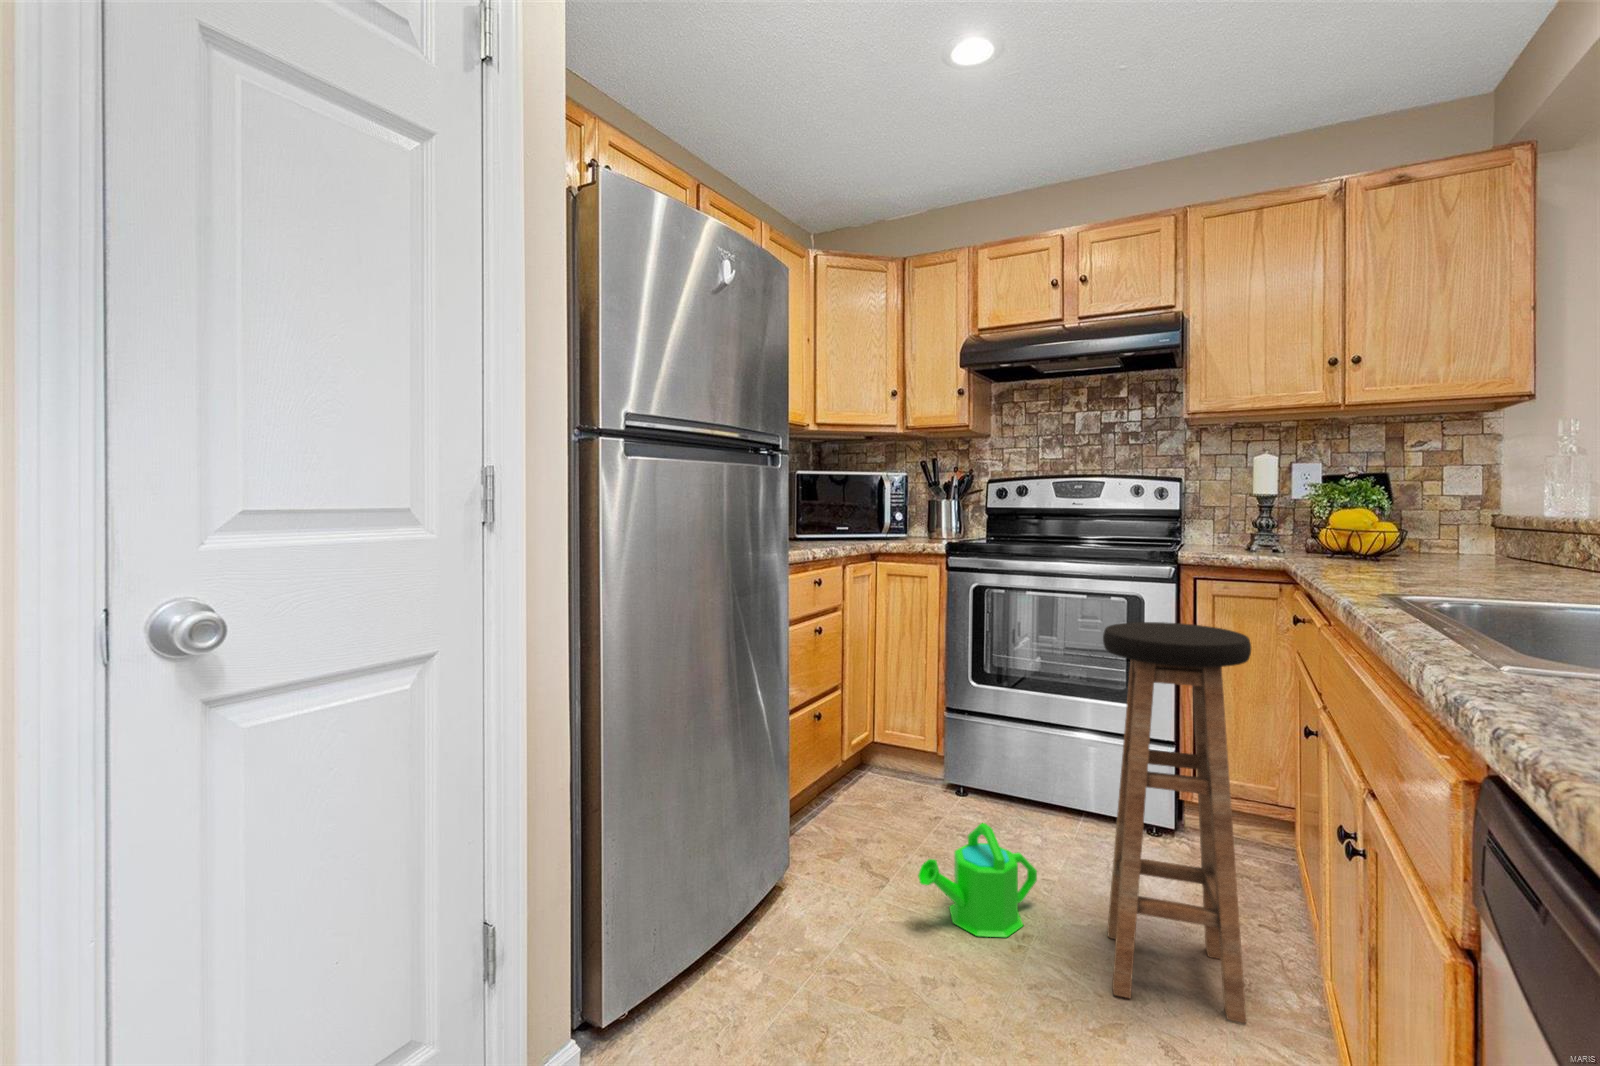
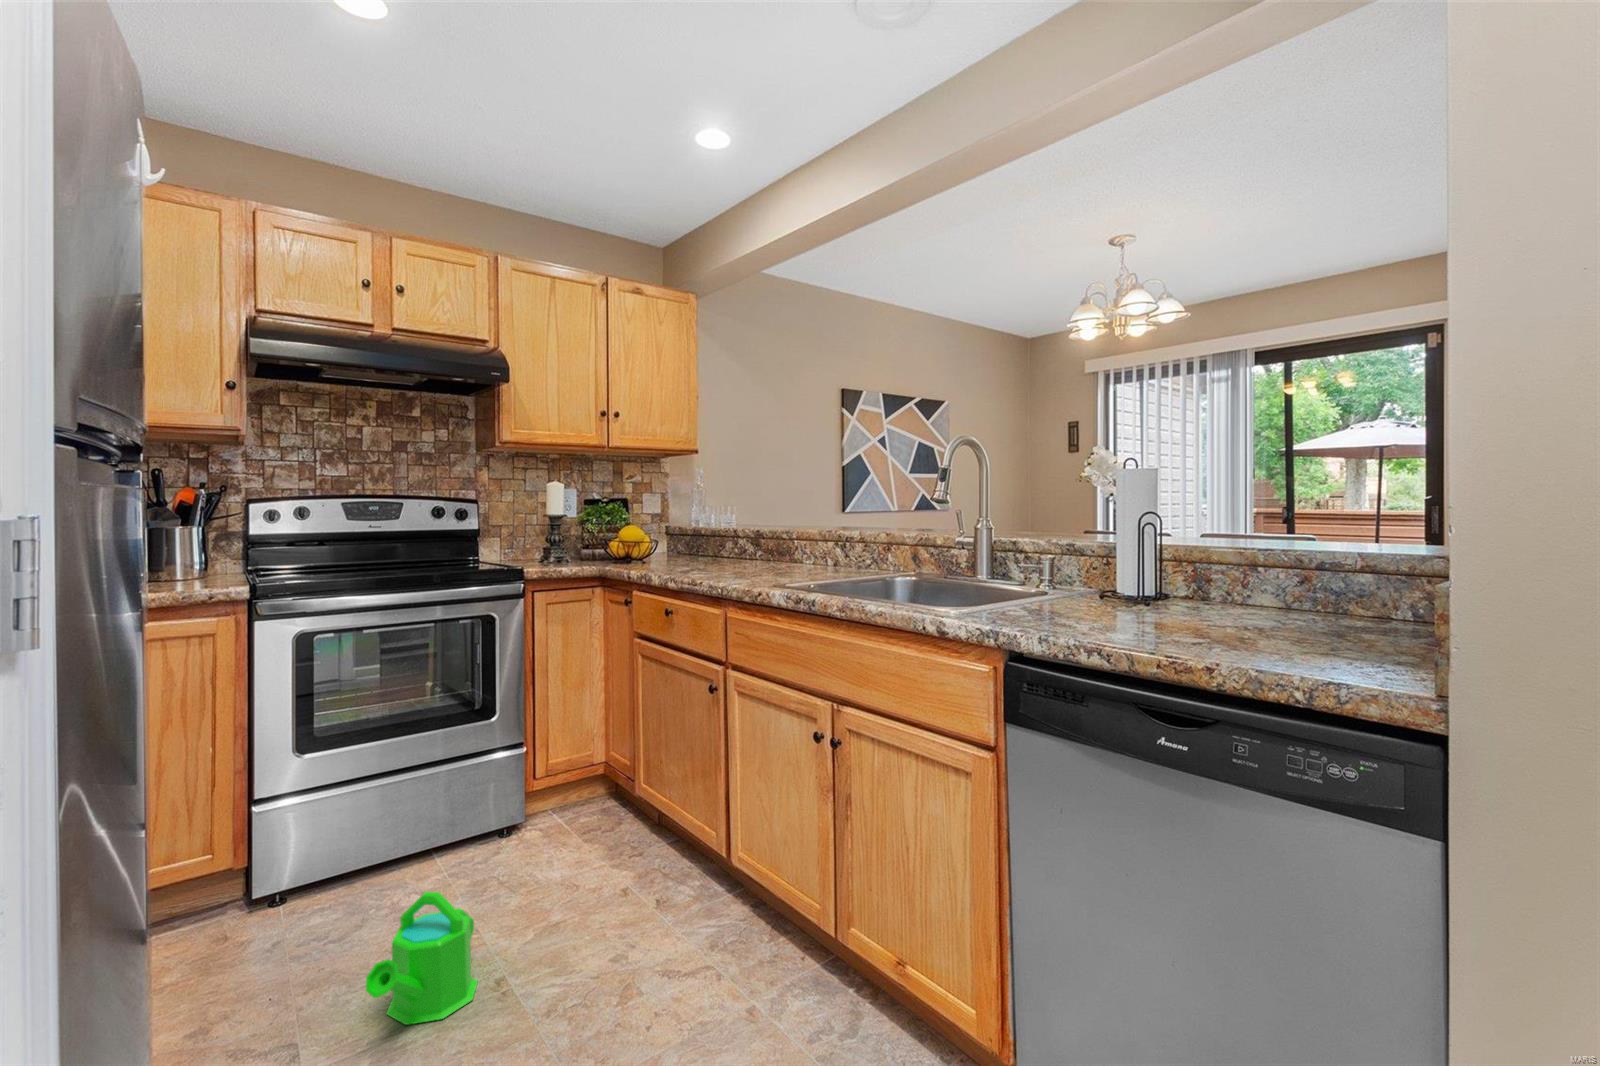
bar stool: present [1103,622,1251,1023] -> none [549,630,684,980]

